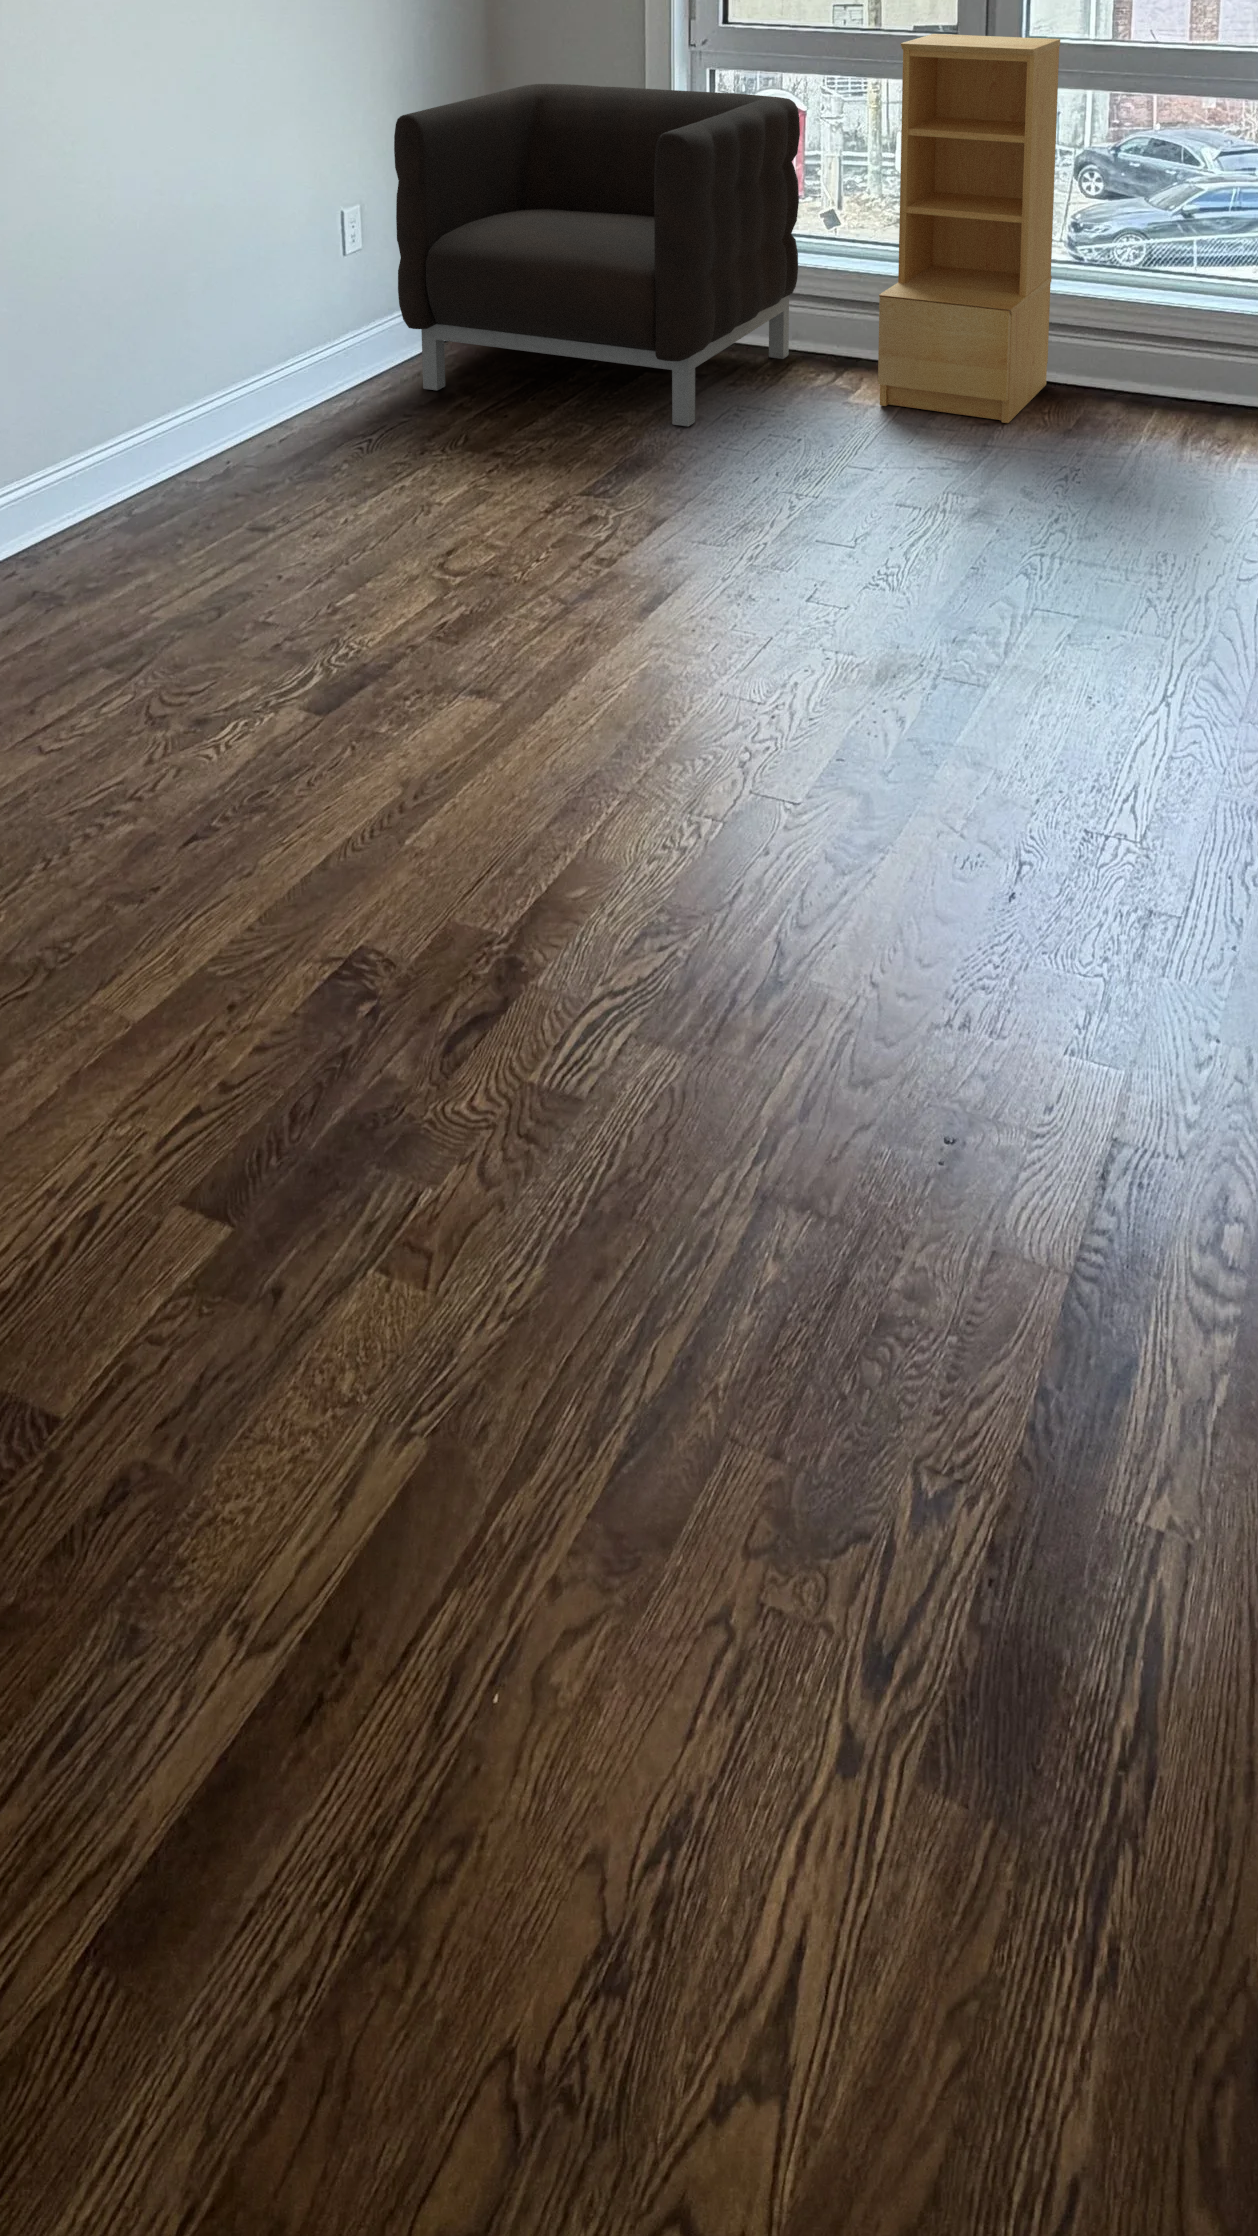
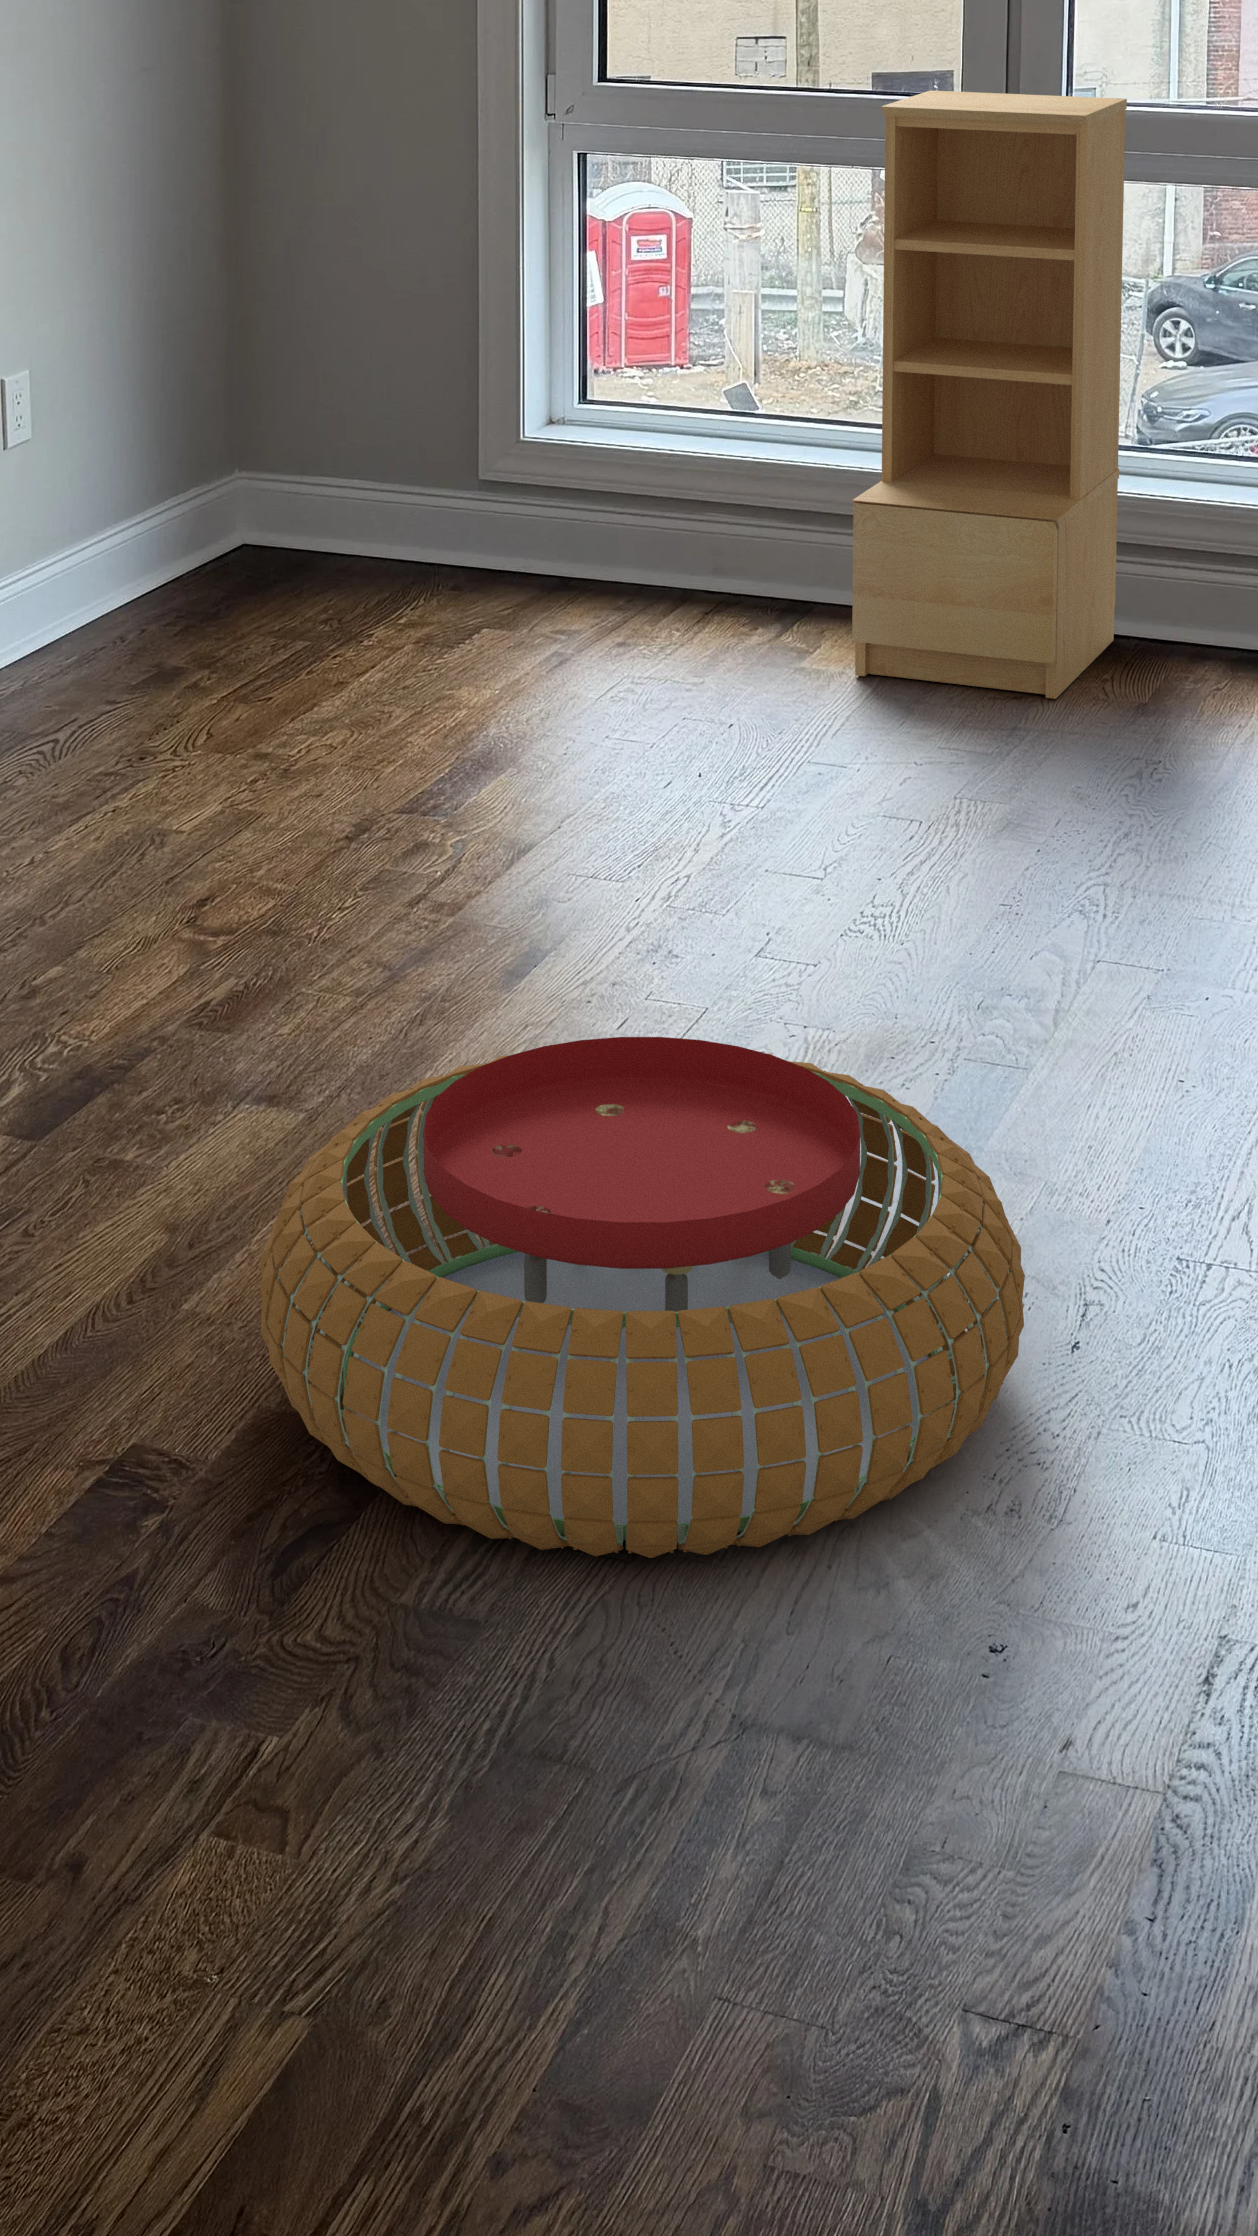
armchair: present [394,84,800,426] -> none [82,171,723,712]
pouf: none [447,672,977,1056] -> present [260,1037,1025,1558]

